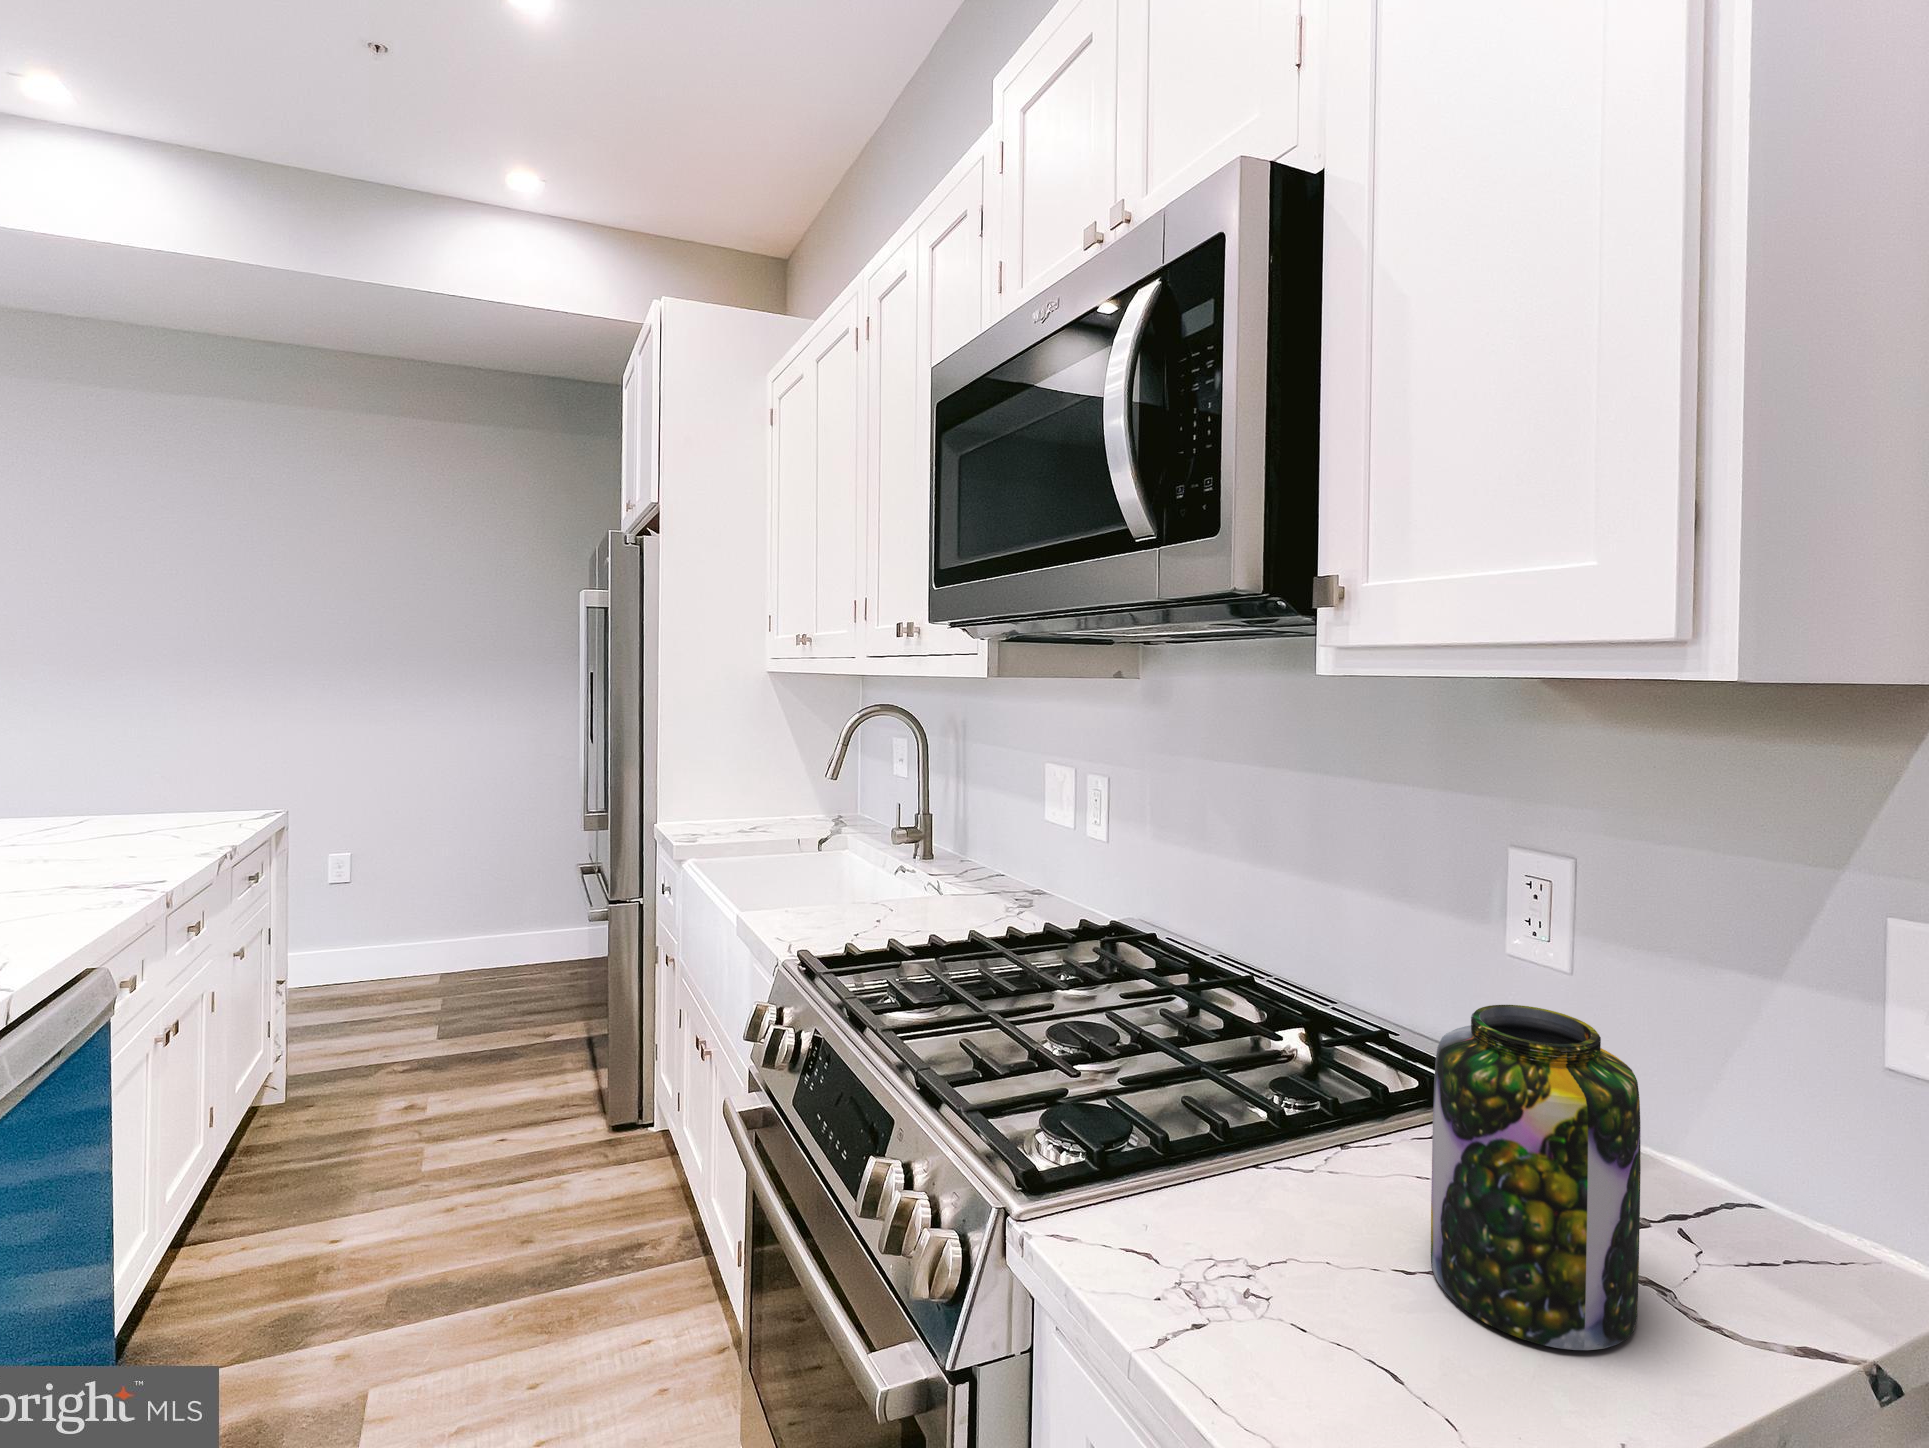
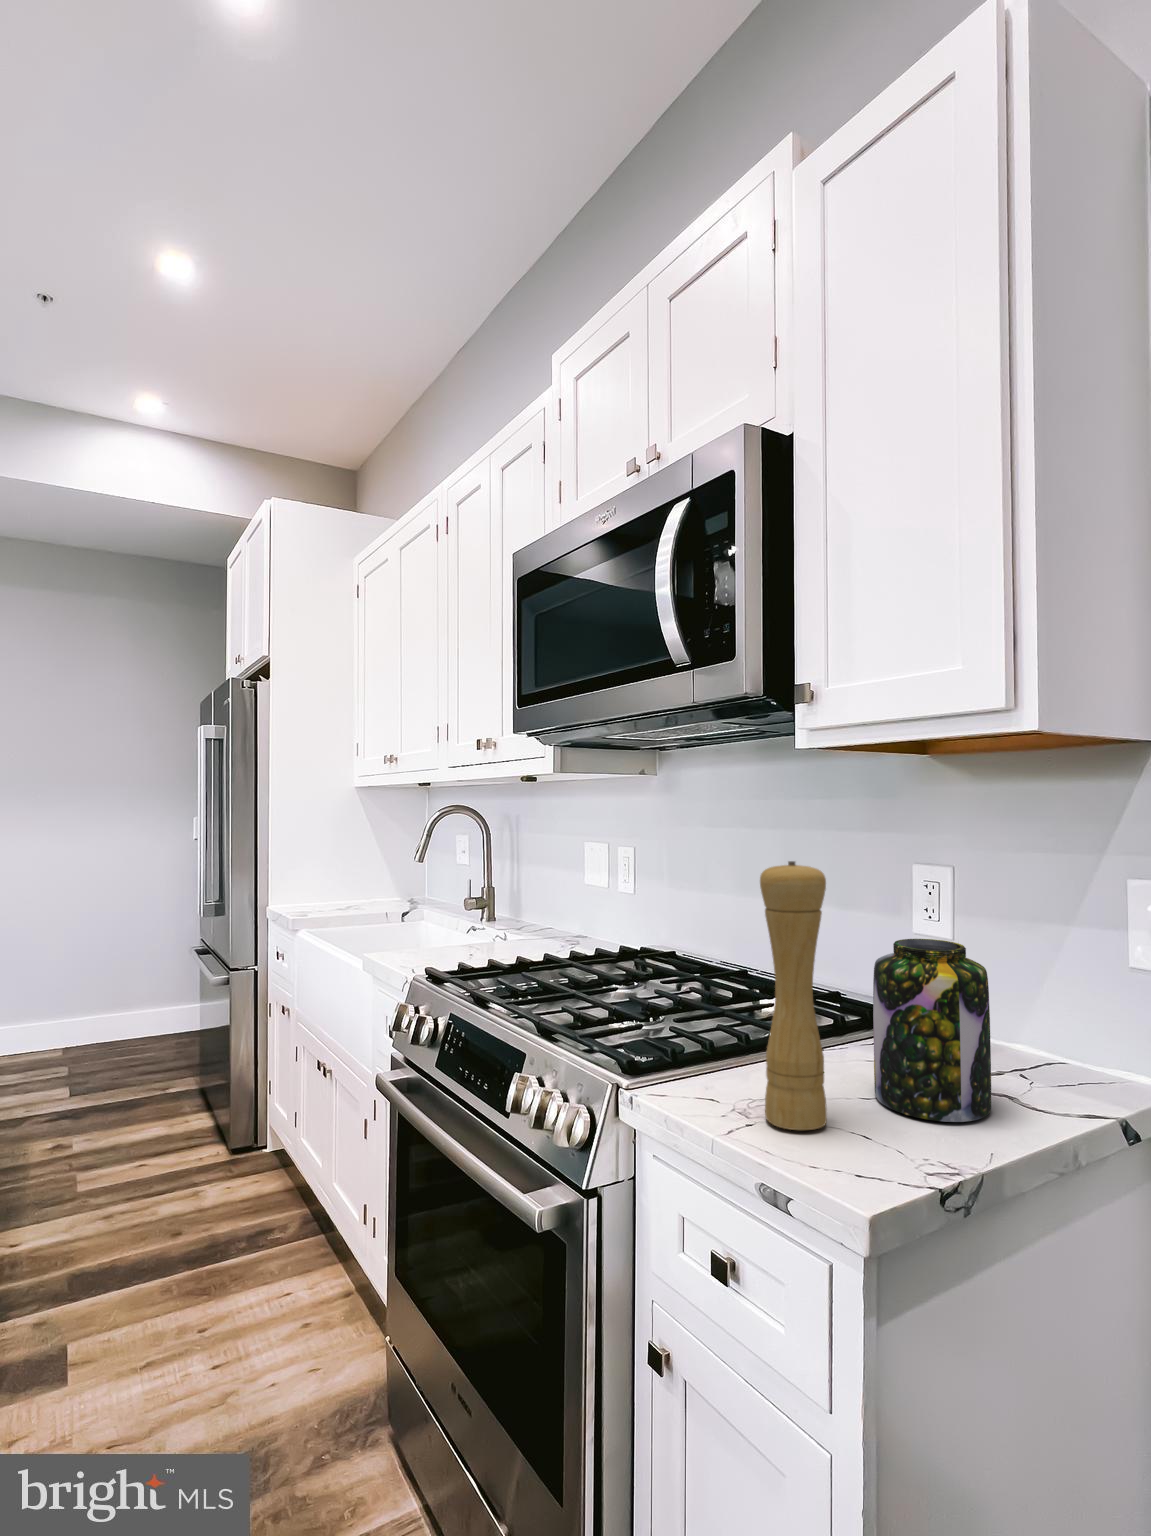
pepper mill: none [1237,884,1354,1354] -> present [760,861,827,1130]

